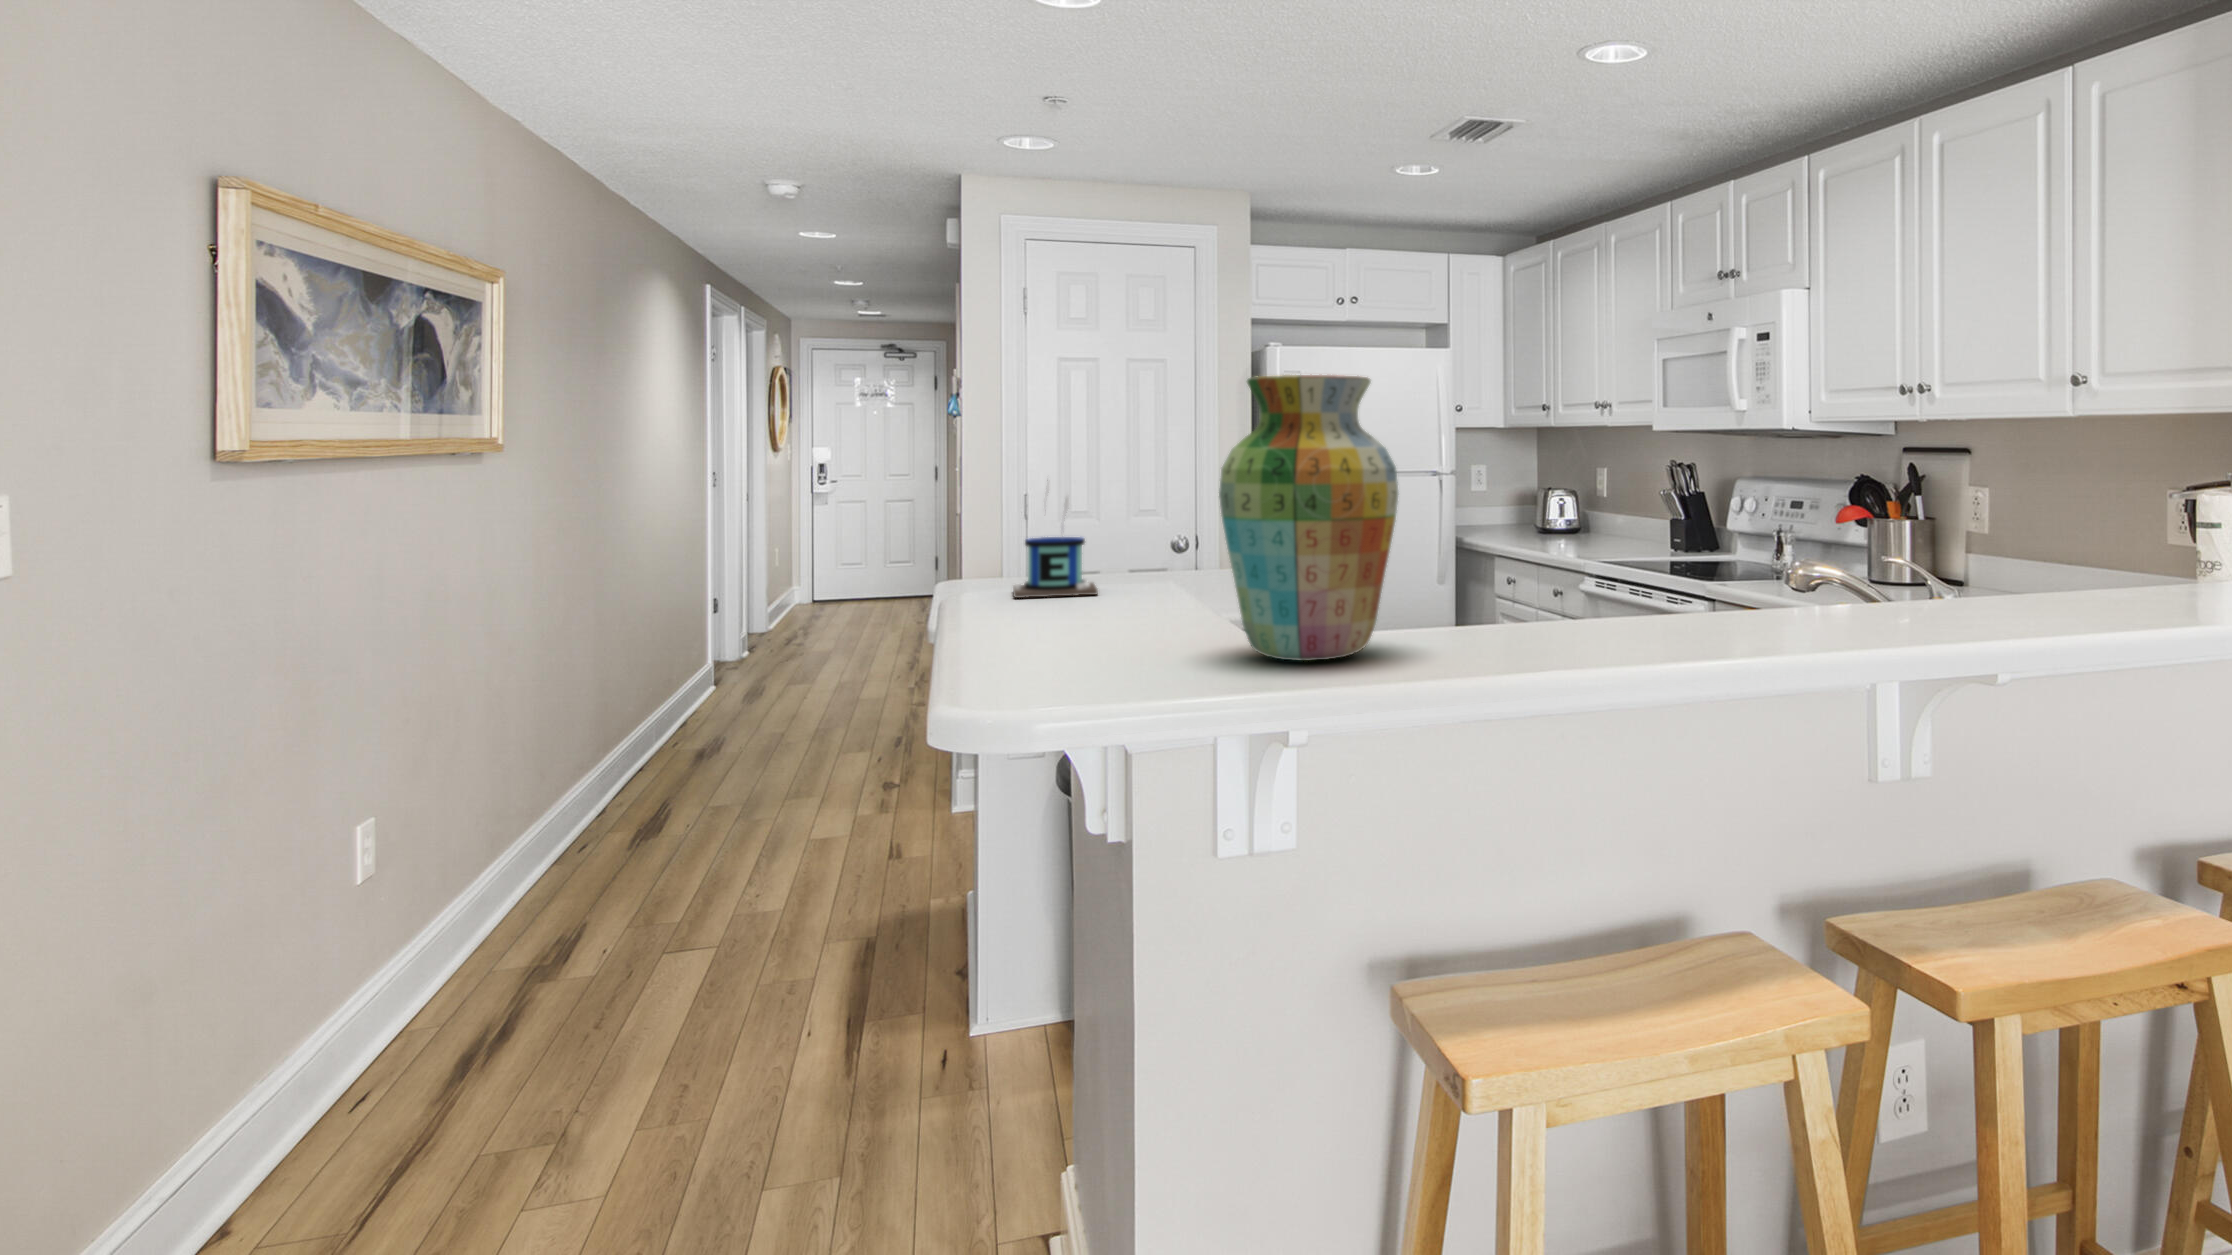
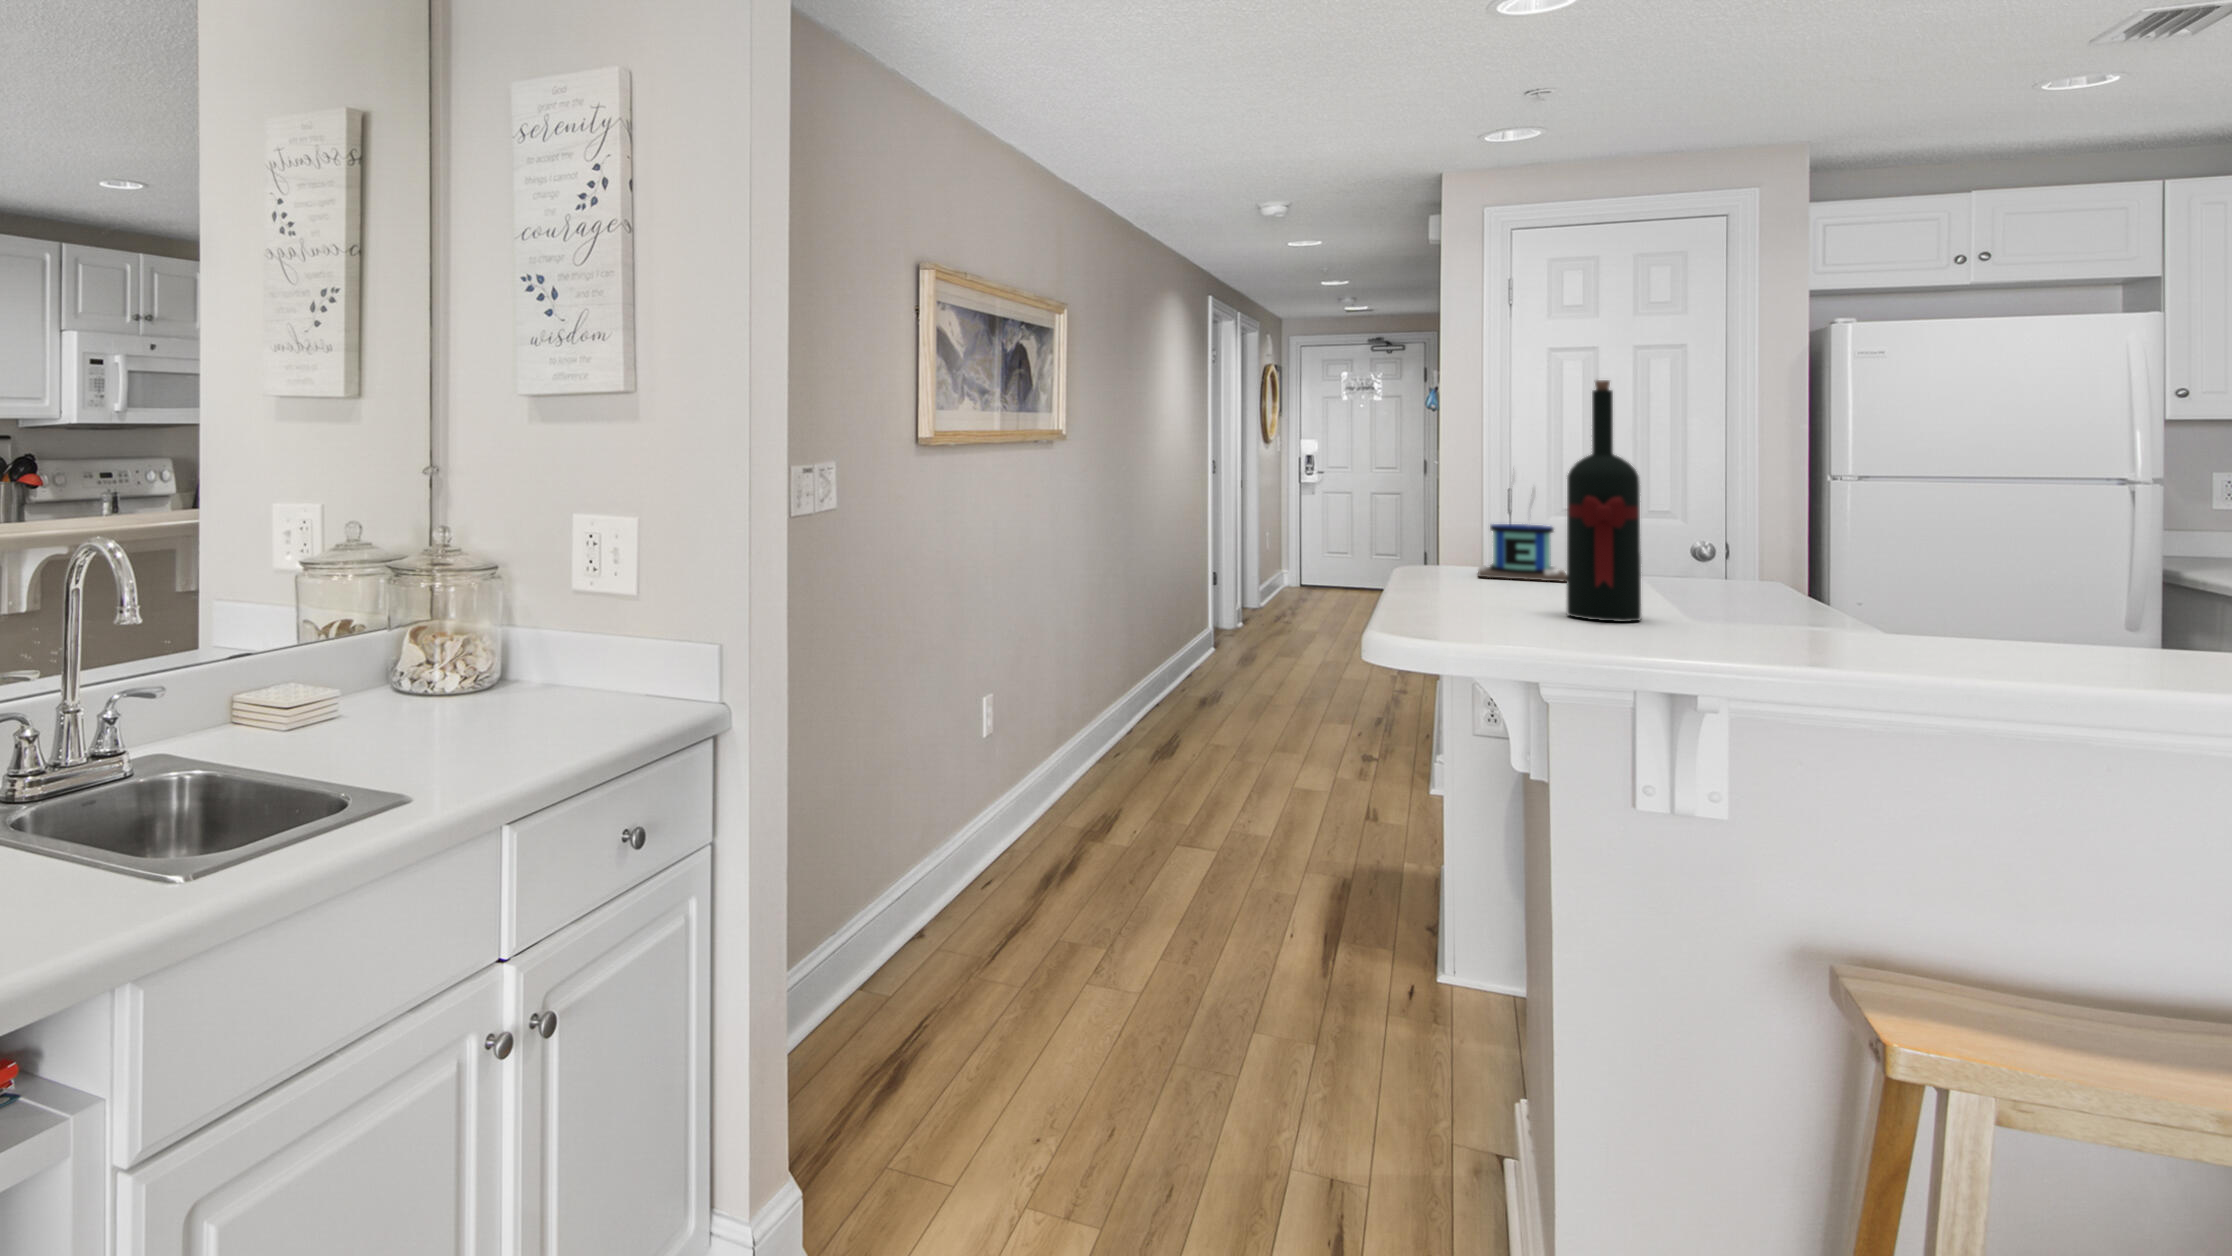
vase: present [1219,375,1398,661] -> none [1682,368,1918,659]
wine bottle: none [1108,385,1175,639] -> present [1567,380,1641,622]

